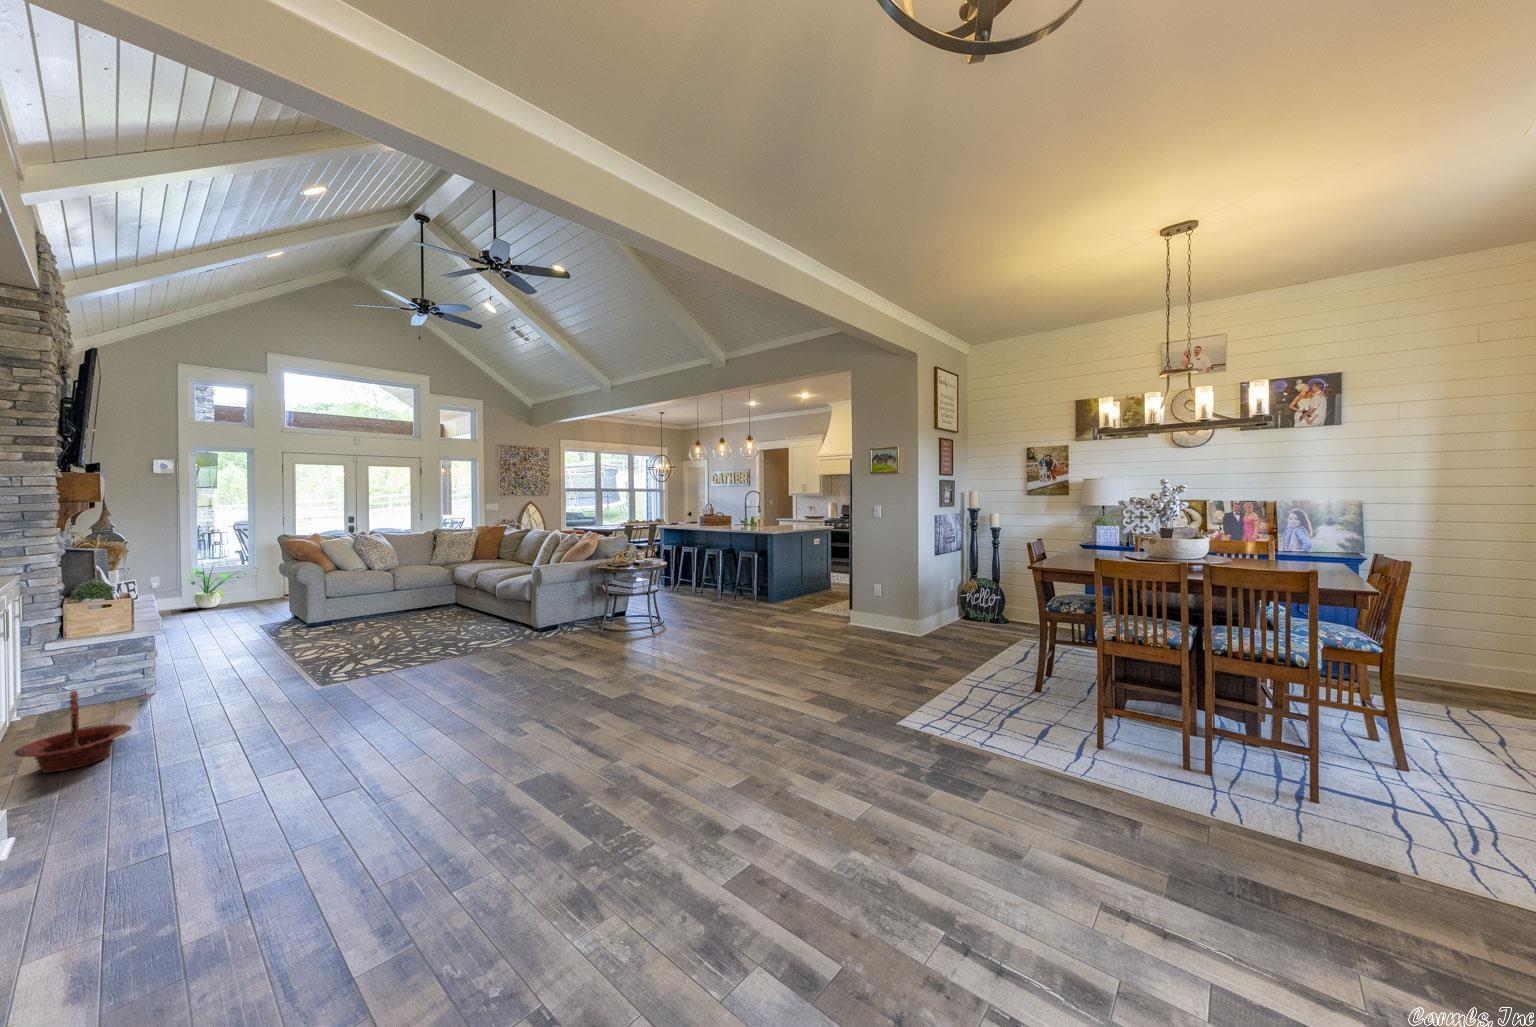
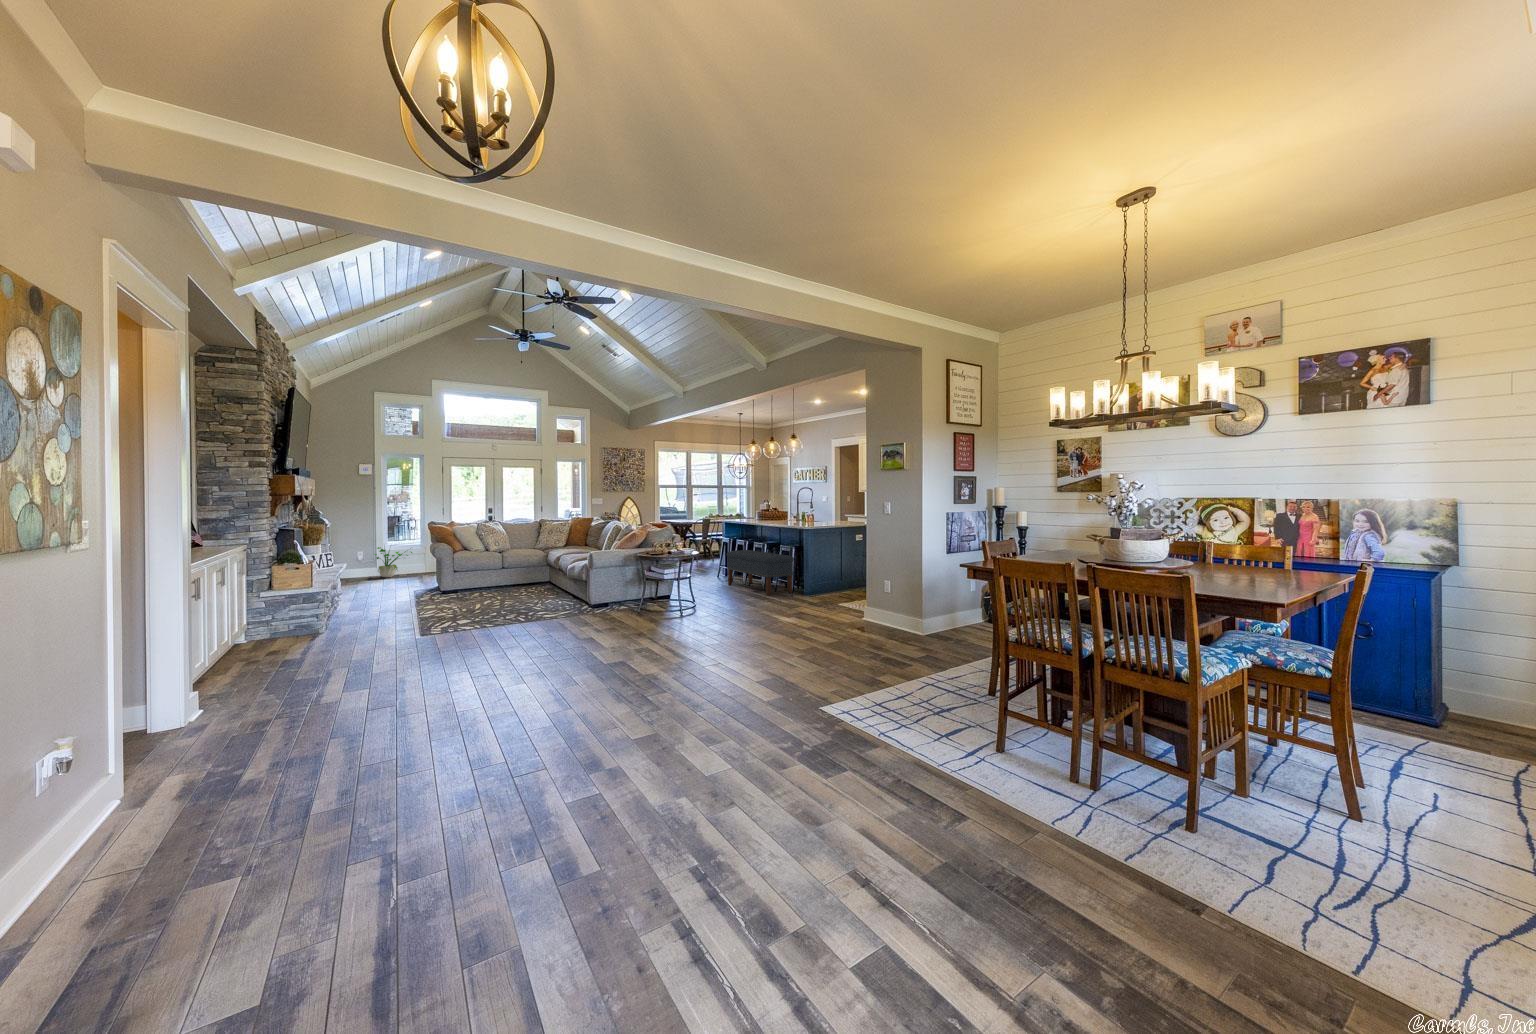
bench: none [670,556,749,603] -> present [727,550,794,596]
basket: present [14,691,131,773] -> none [229,617,292,667]

